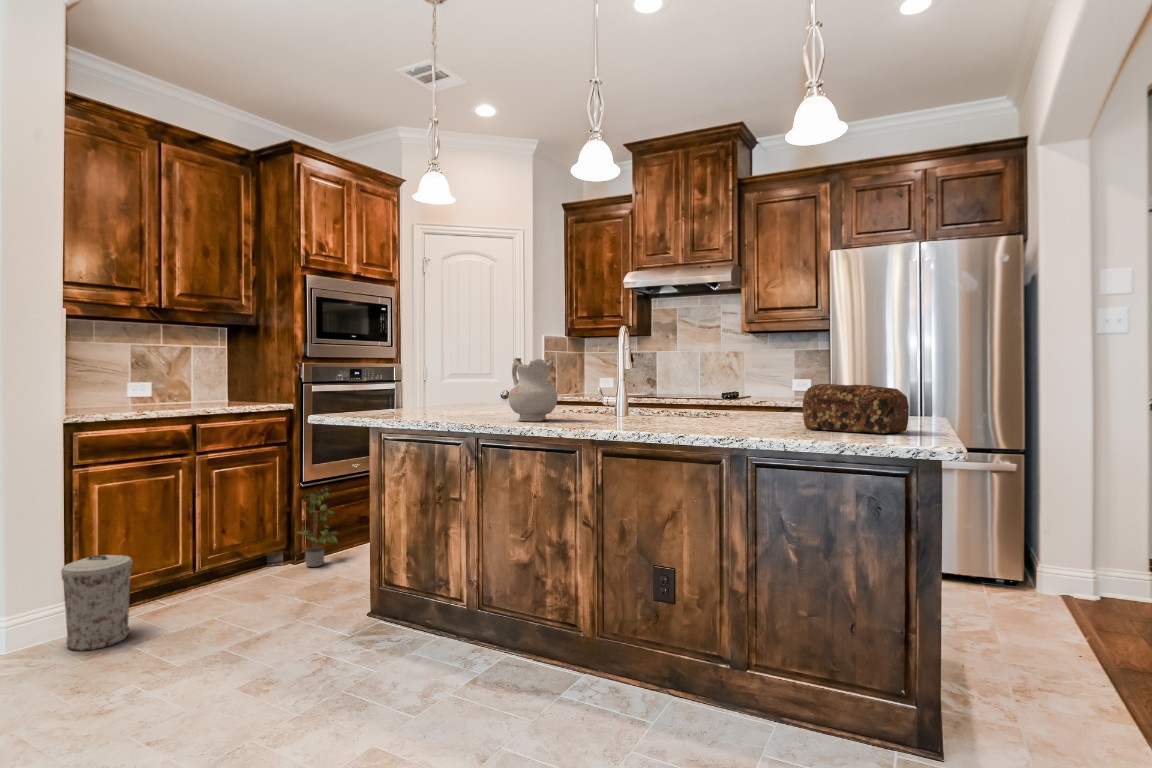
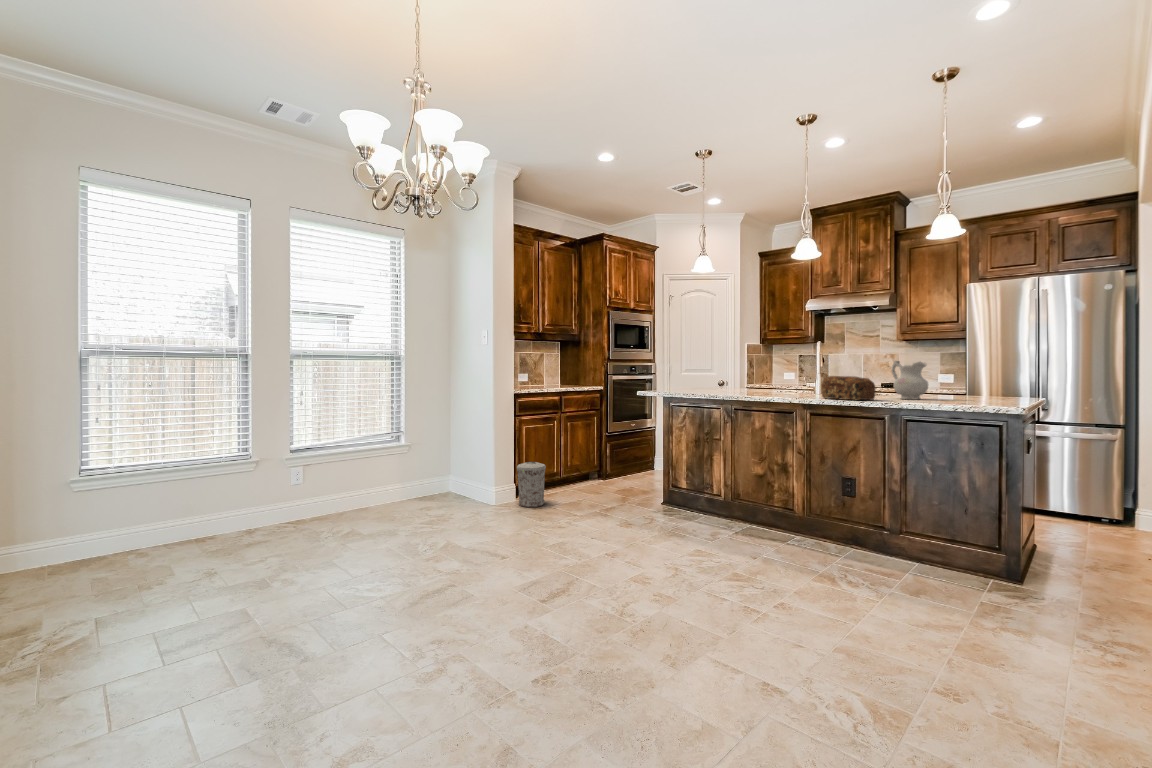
ceramic pitcher: present [508,358,558,422] -> present [892,361,928,400]
bread loaf: present [803,384,909,434] -> present [821,376,876,400]
potted plant: present [297,489,338,567] -> none [604,436,627,482]

